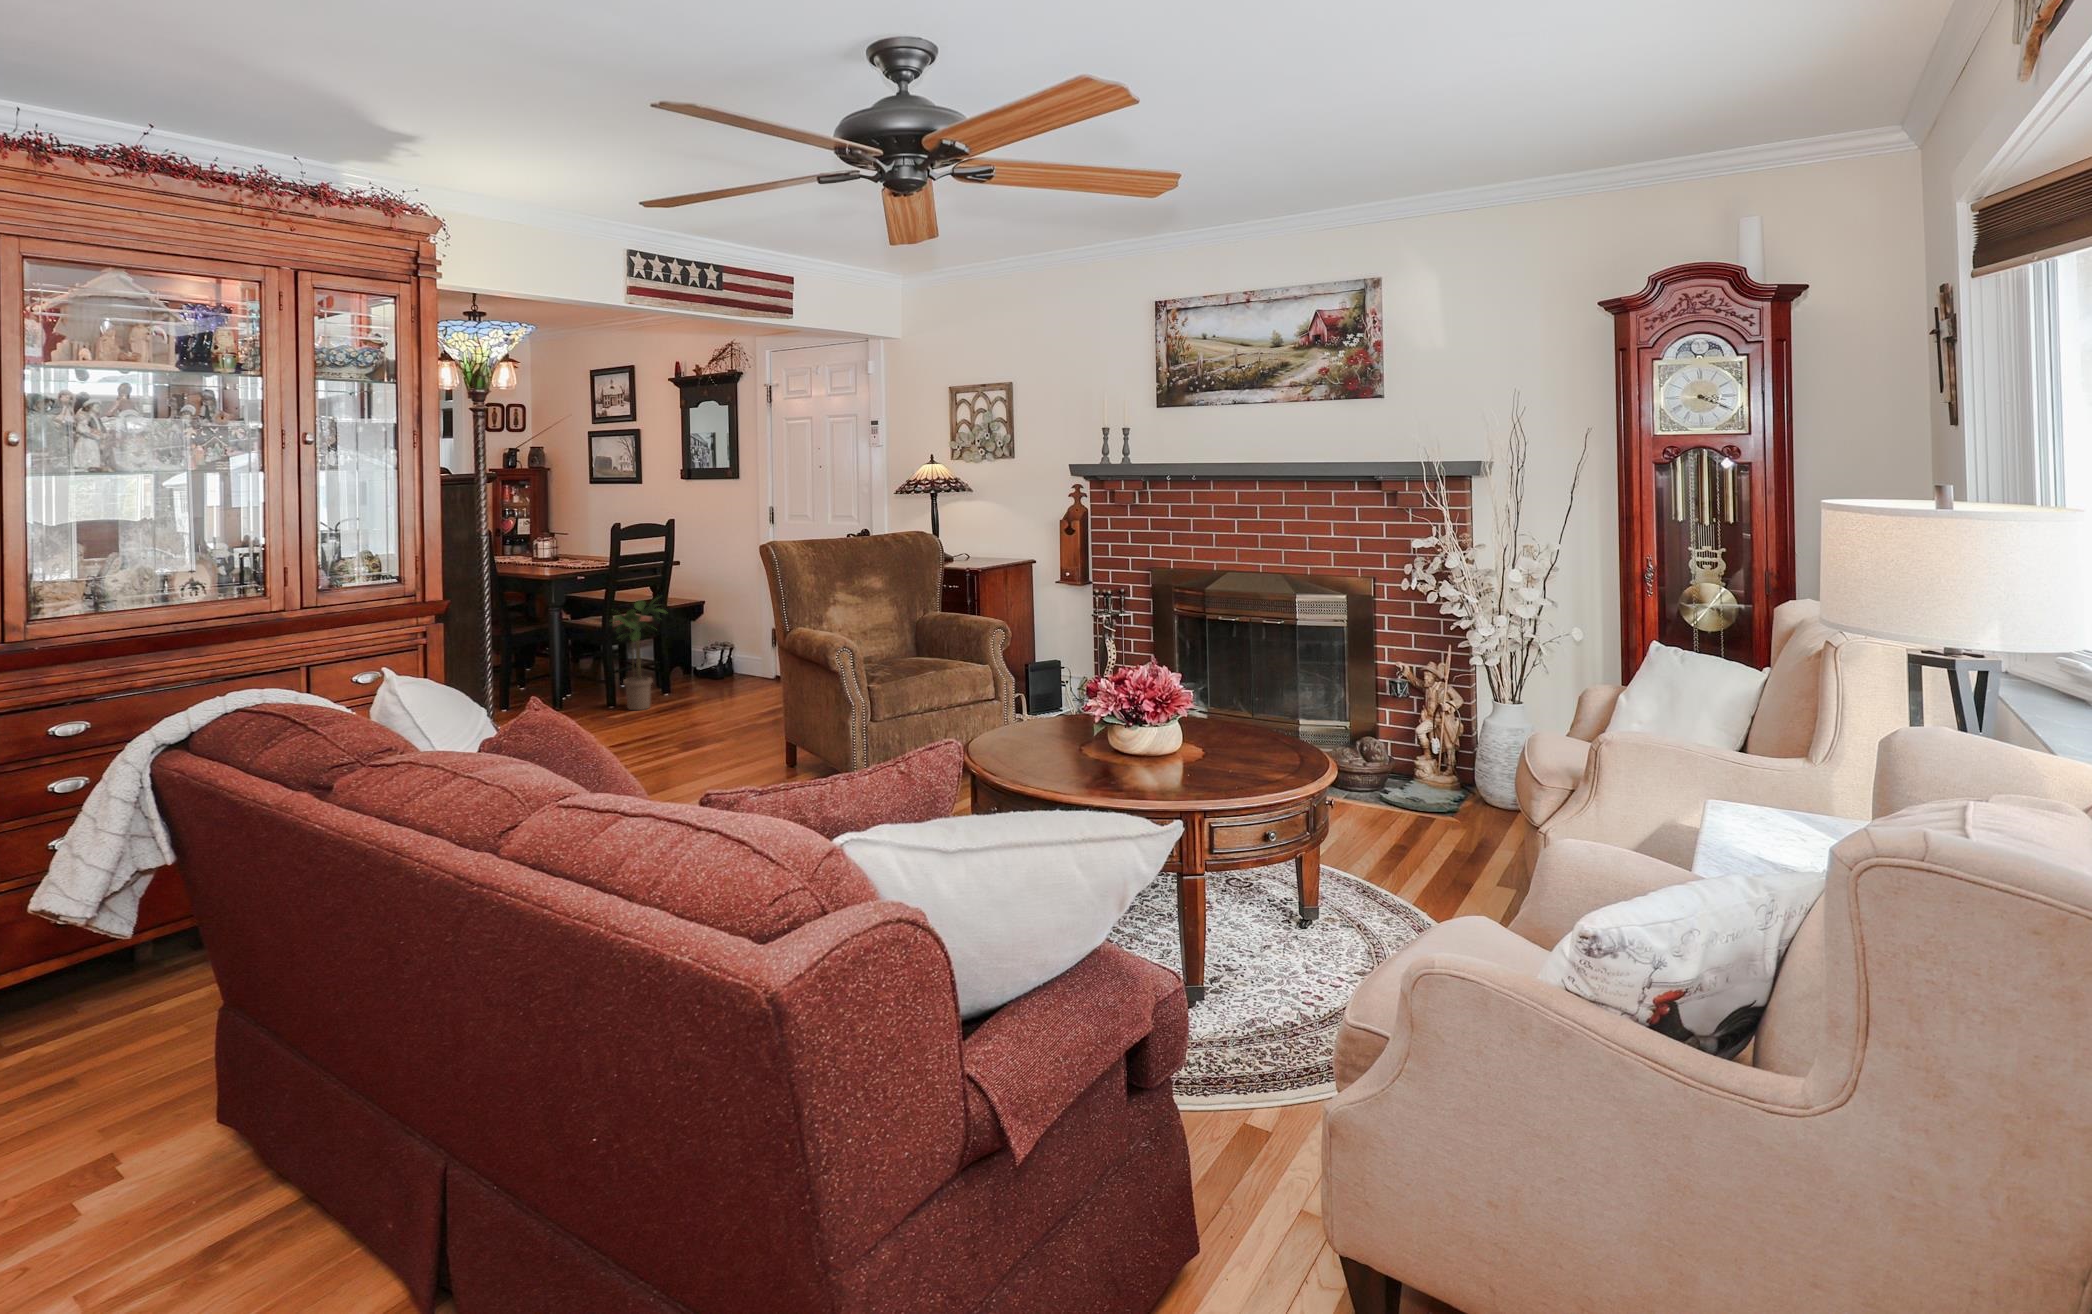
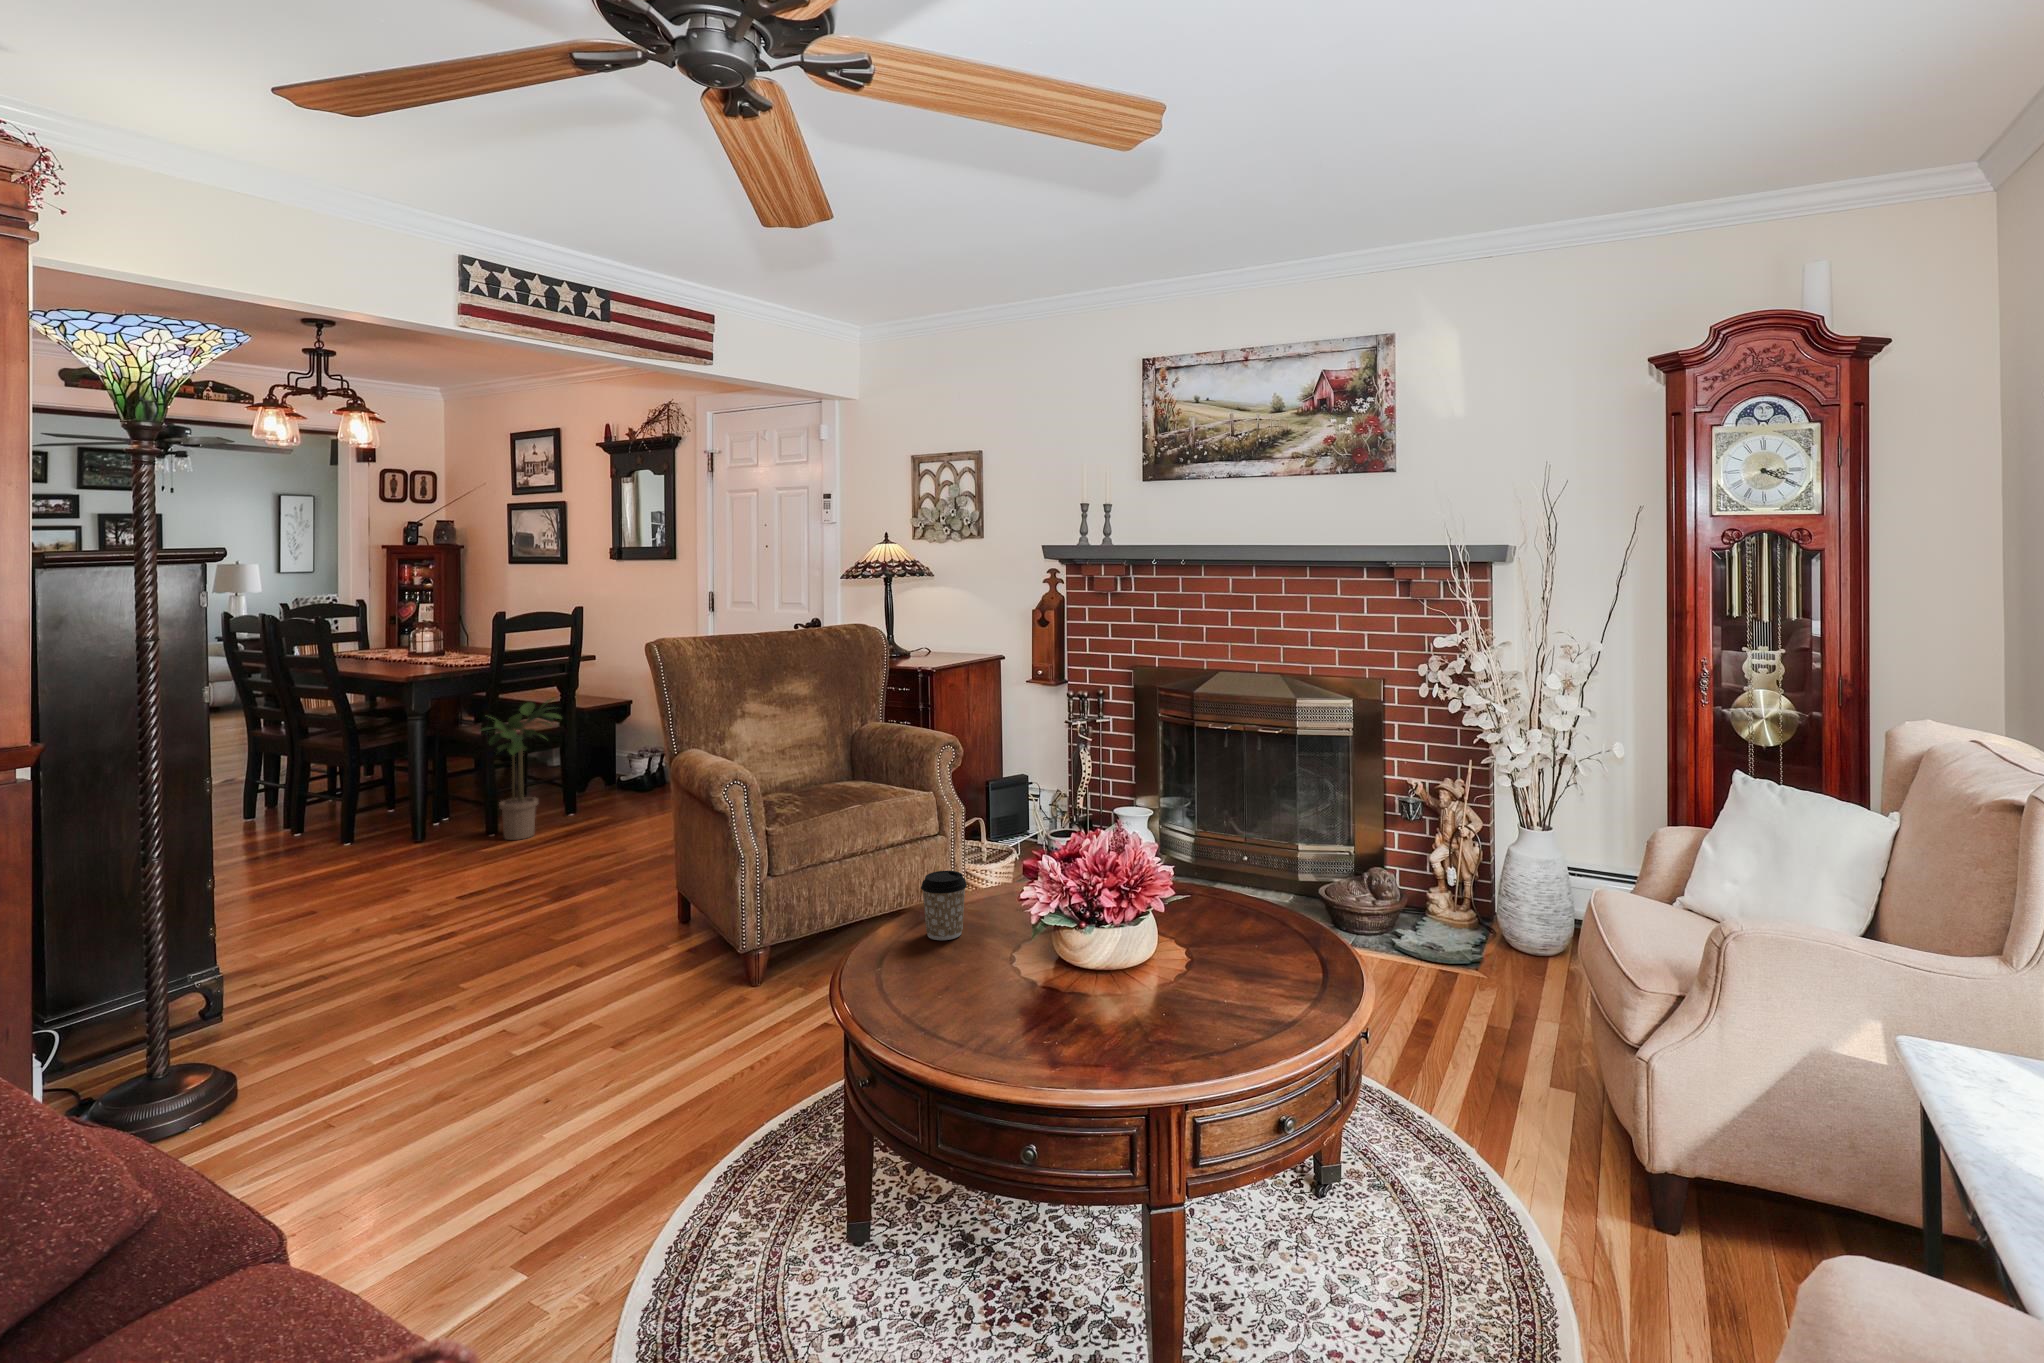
coffee cup: none [1015,700,1047,746] -> present [921,871,967,940]

